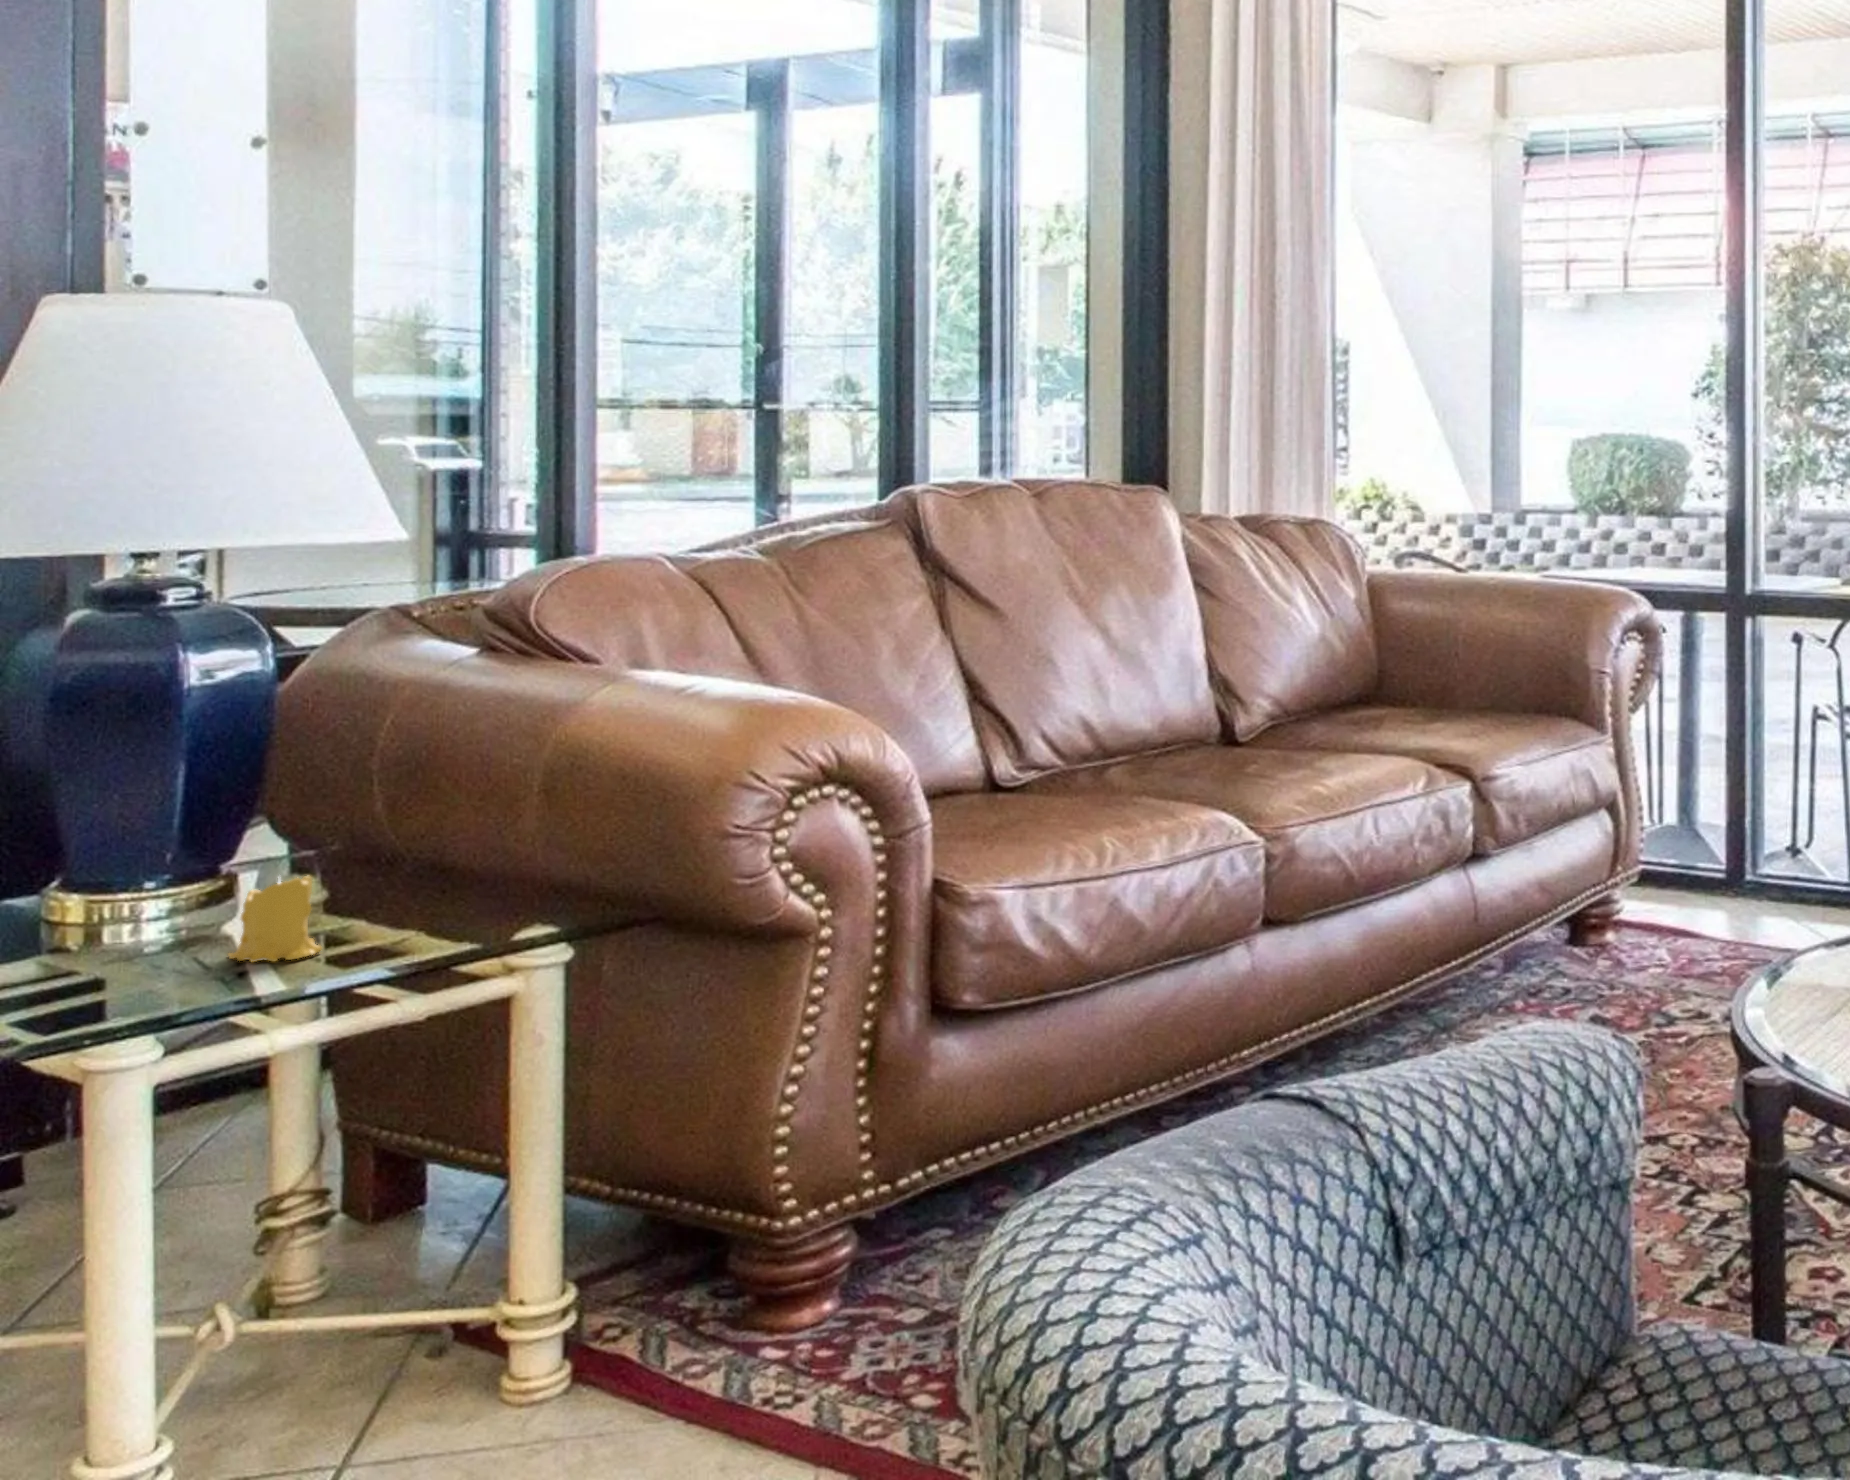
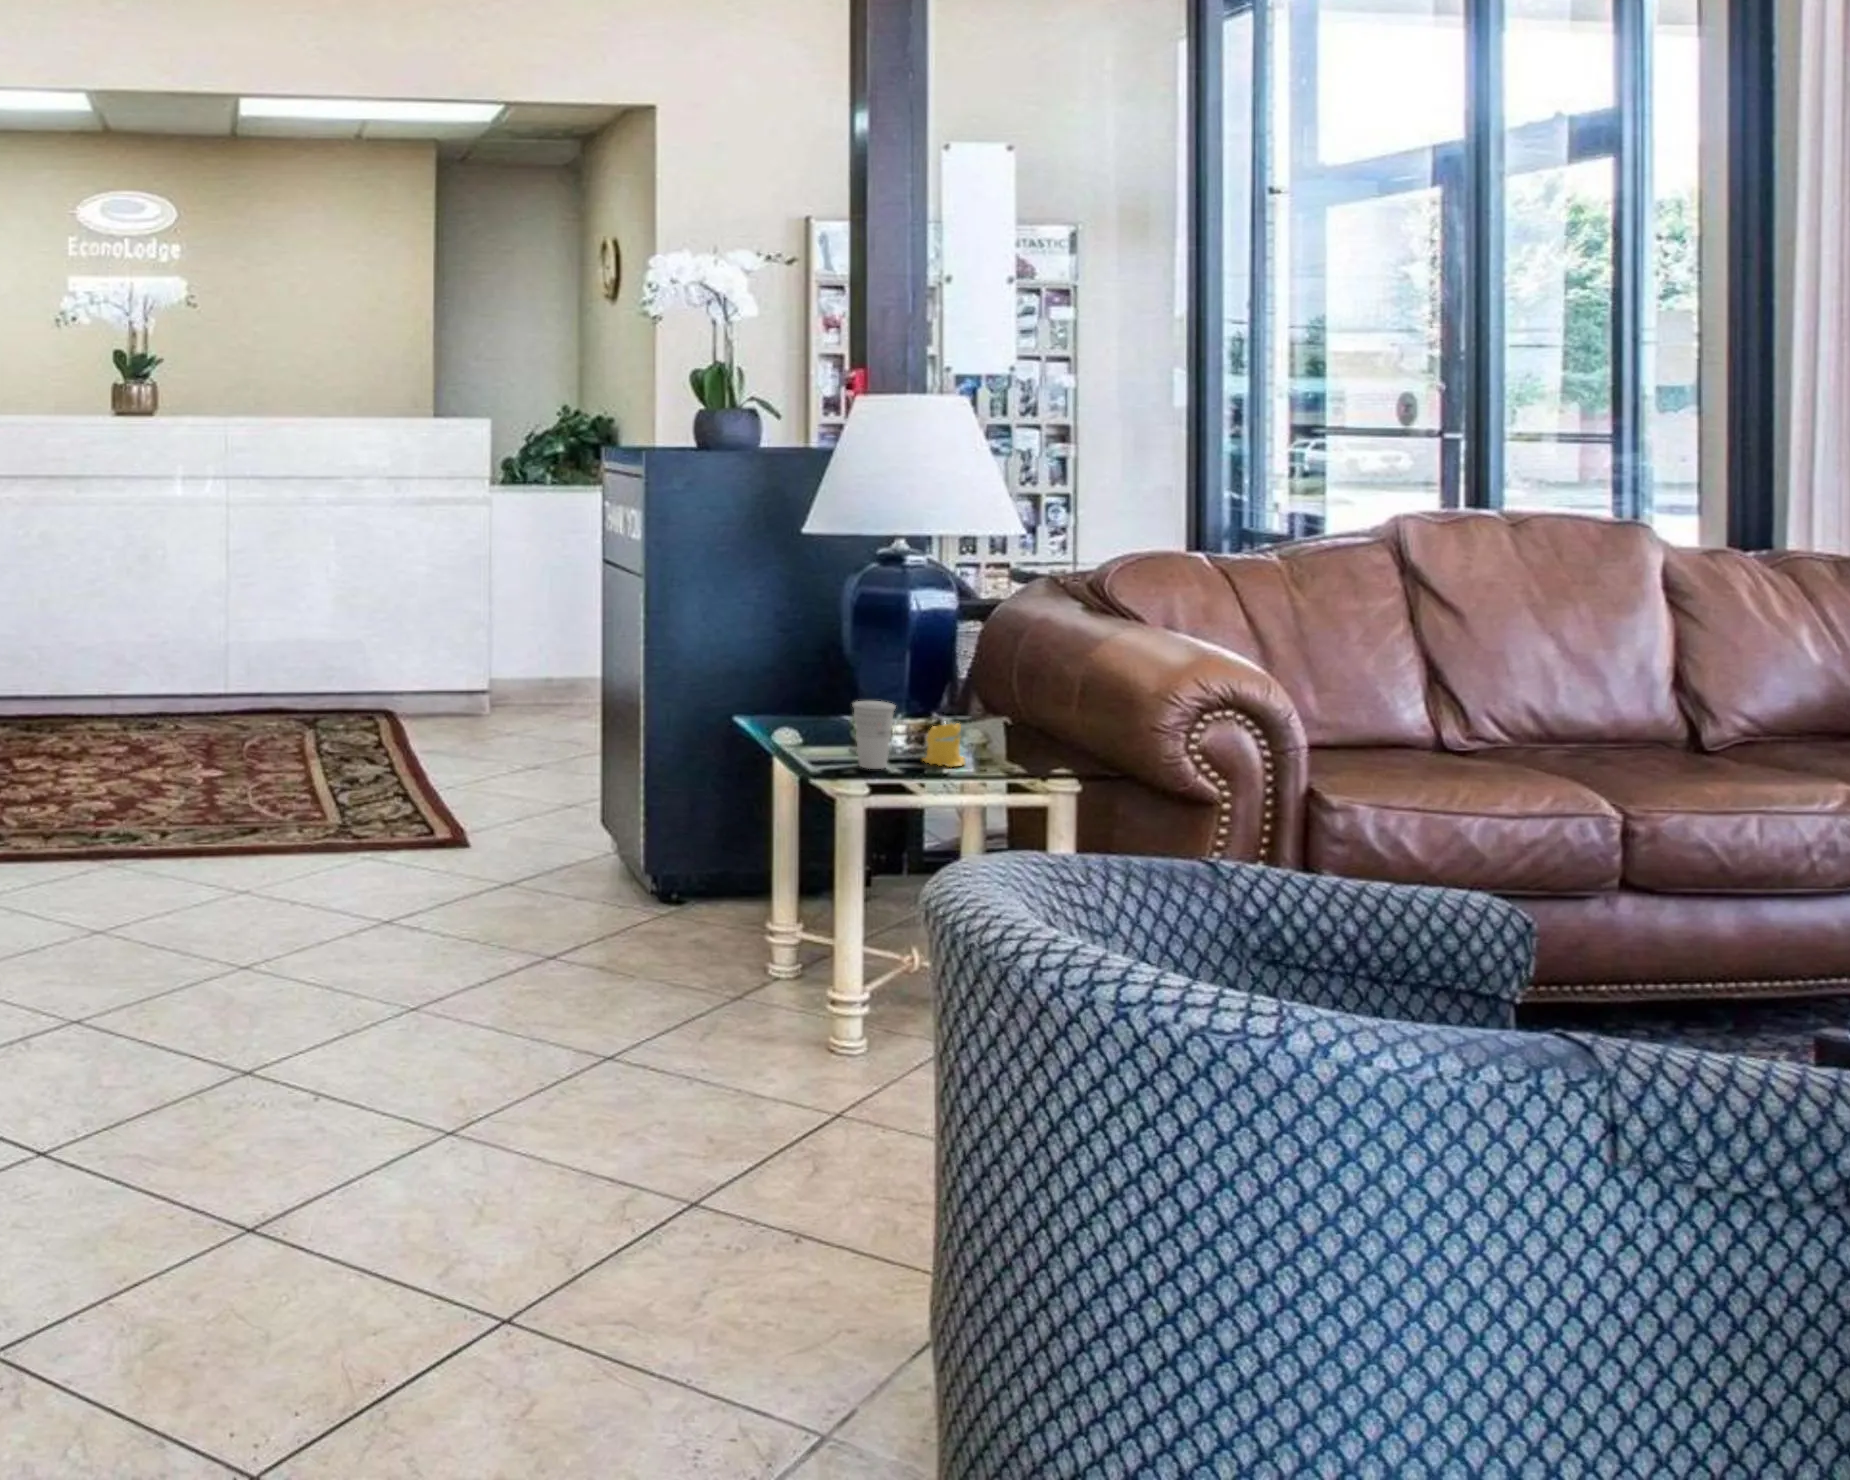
cup: none [89,856,190,993] -> present [852,701,895,769]

